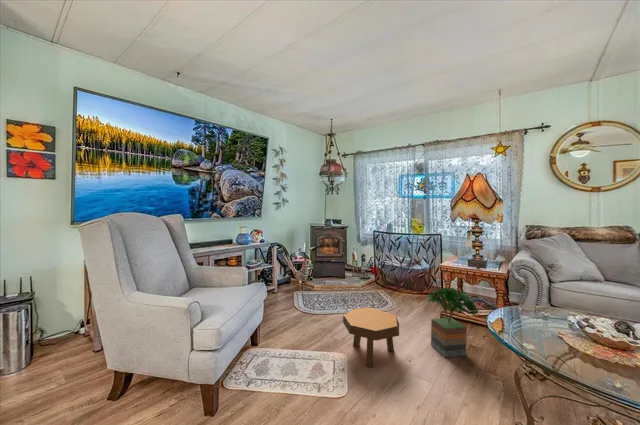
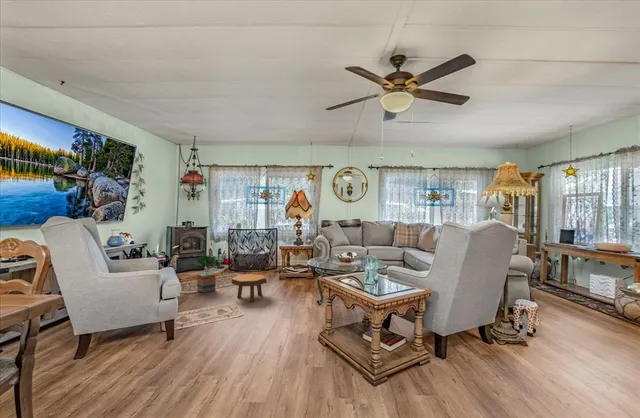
potted tree: present [427,287,479,357] -> present [195,256,221,292]

